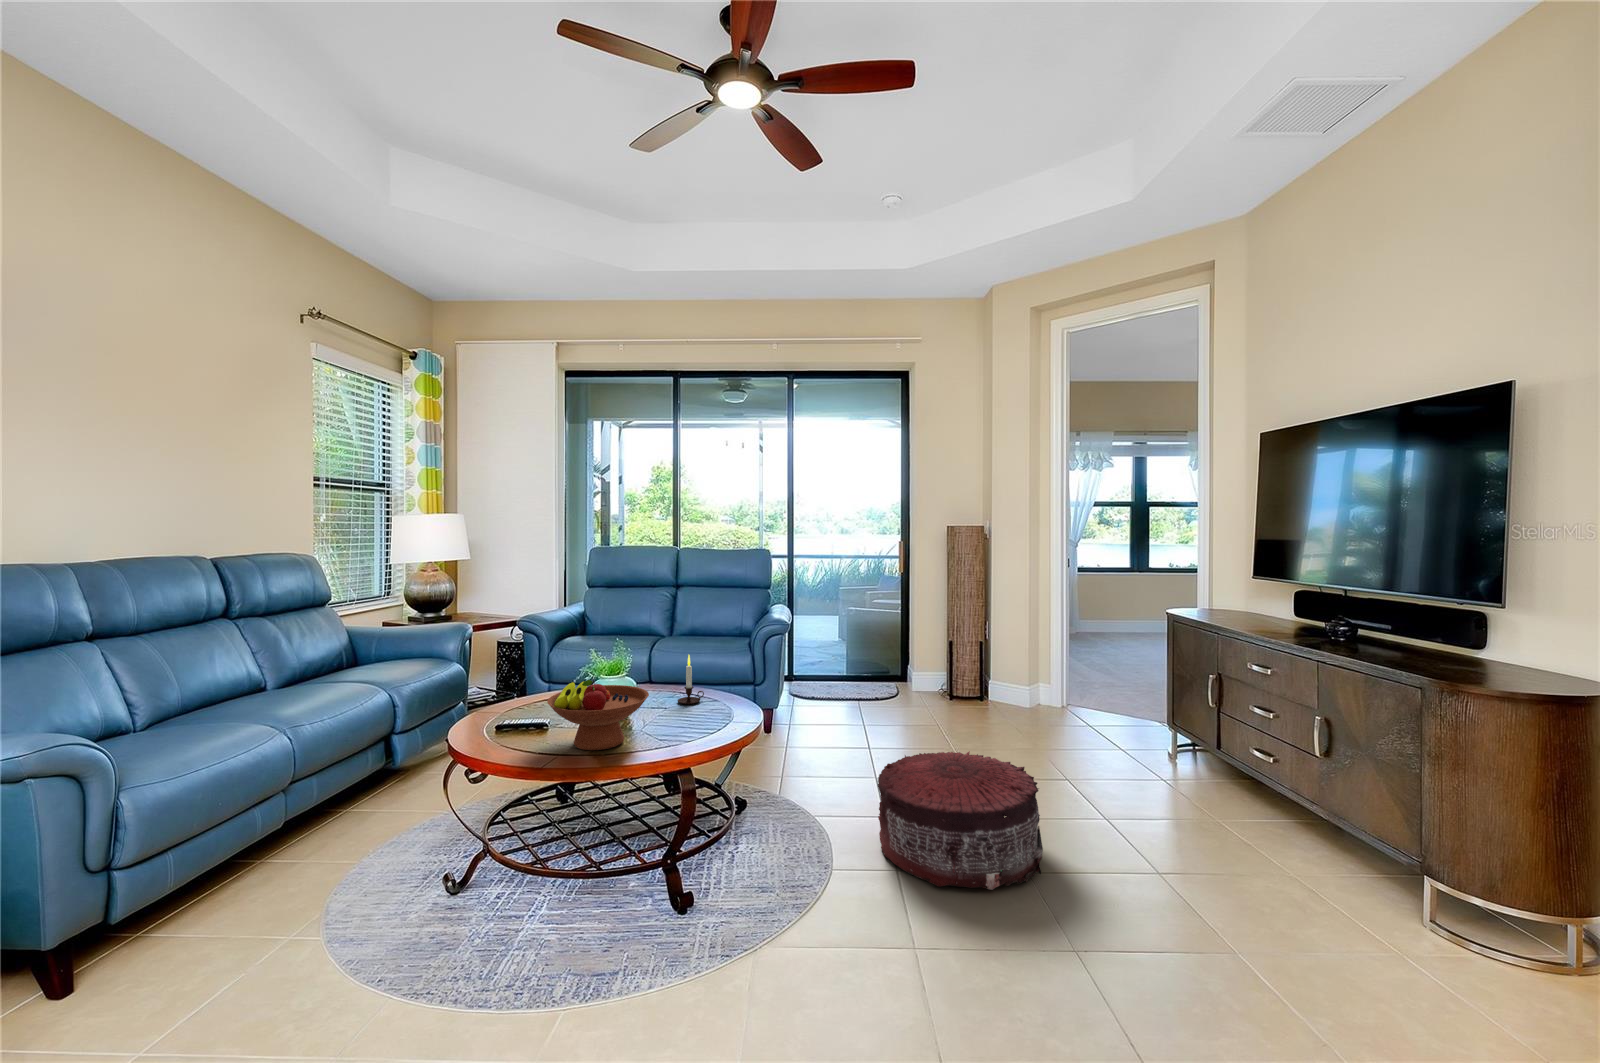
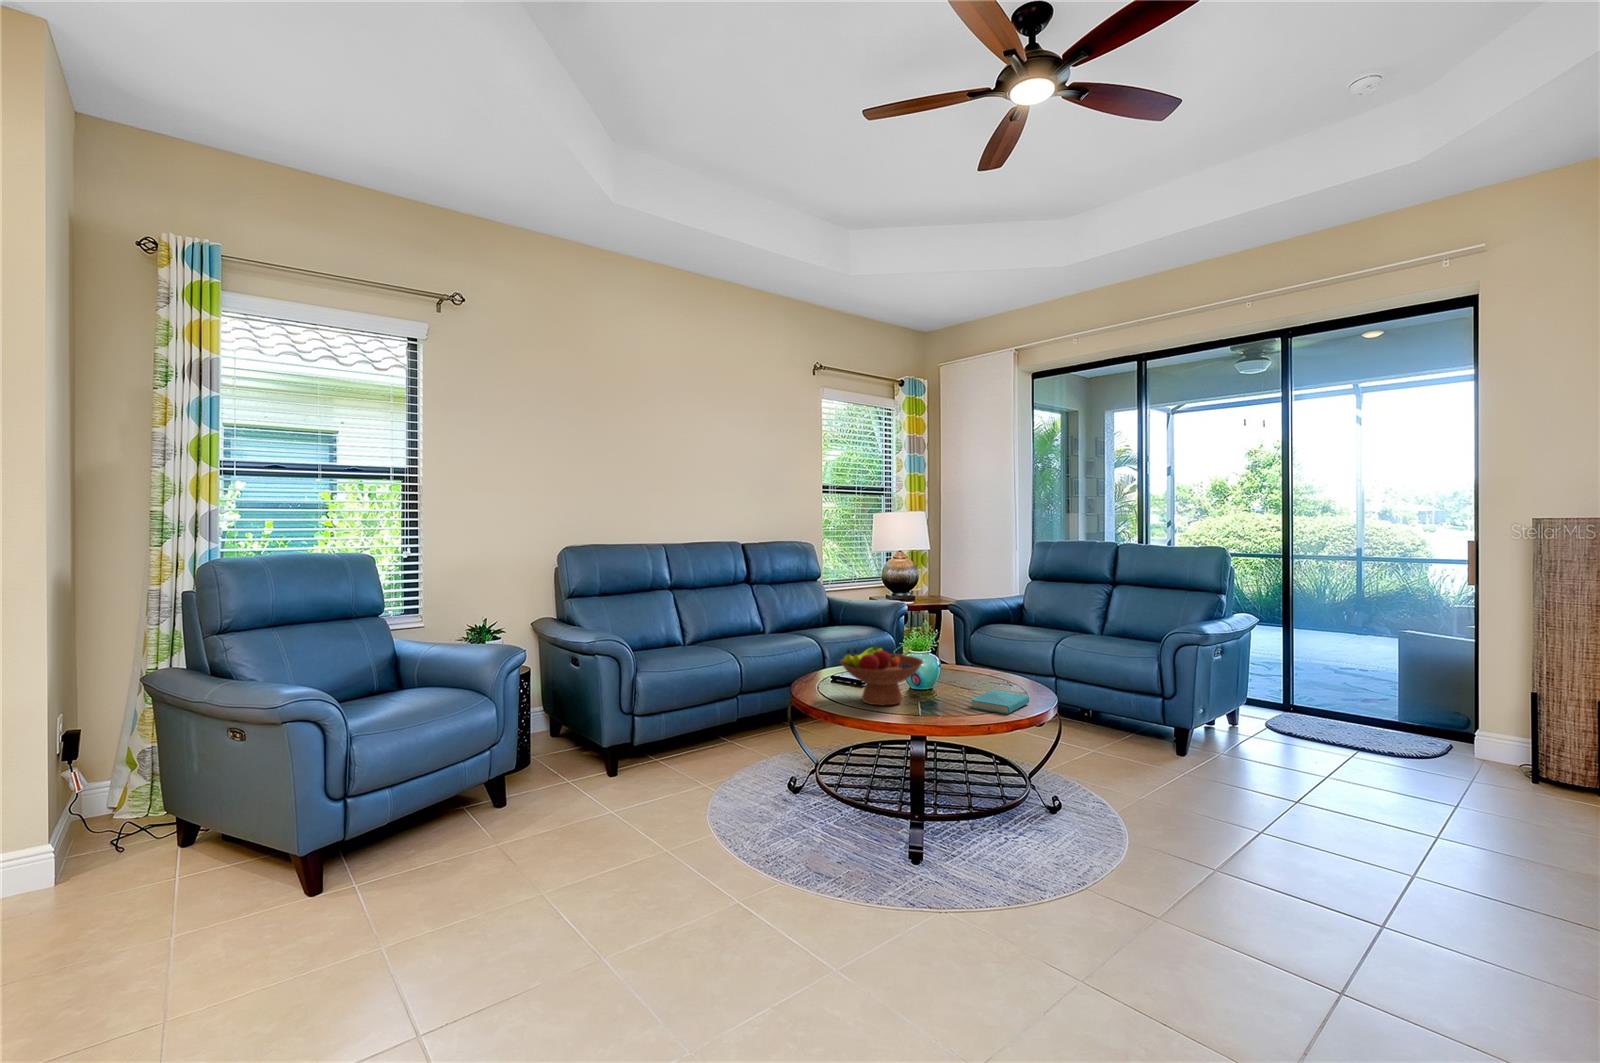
candle: present [678,655,704,704] -> none [998,641,1028,692]
book: none [690,704,732,728] -> present [971,690,1029,714]
pouf: present [878,751,1043,890] -> none [1157,803,1427,1026]

